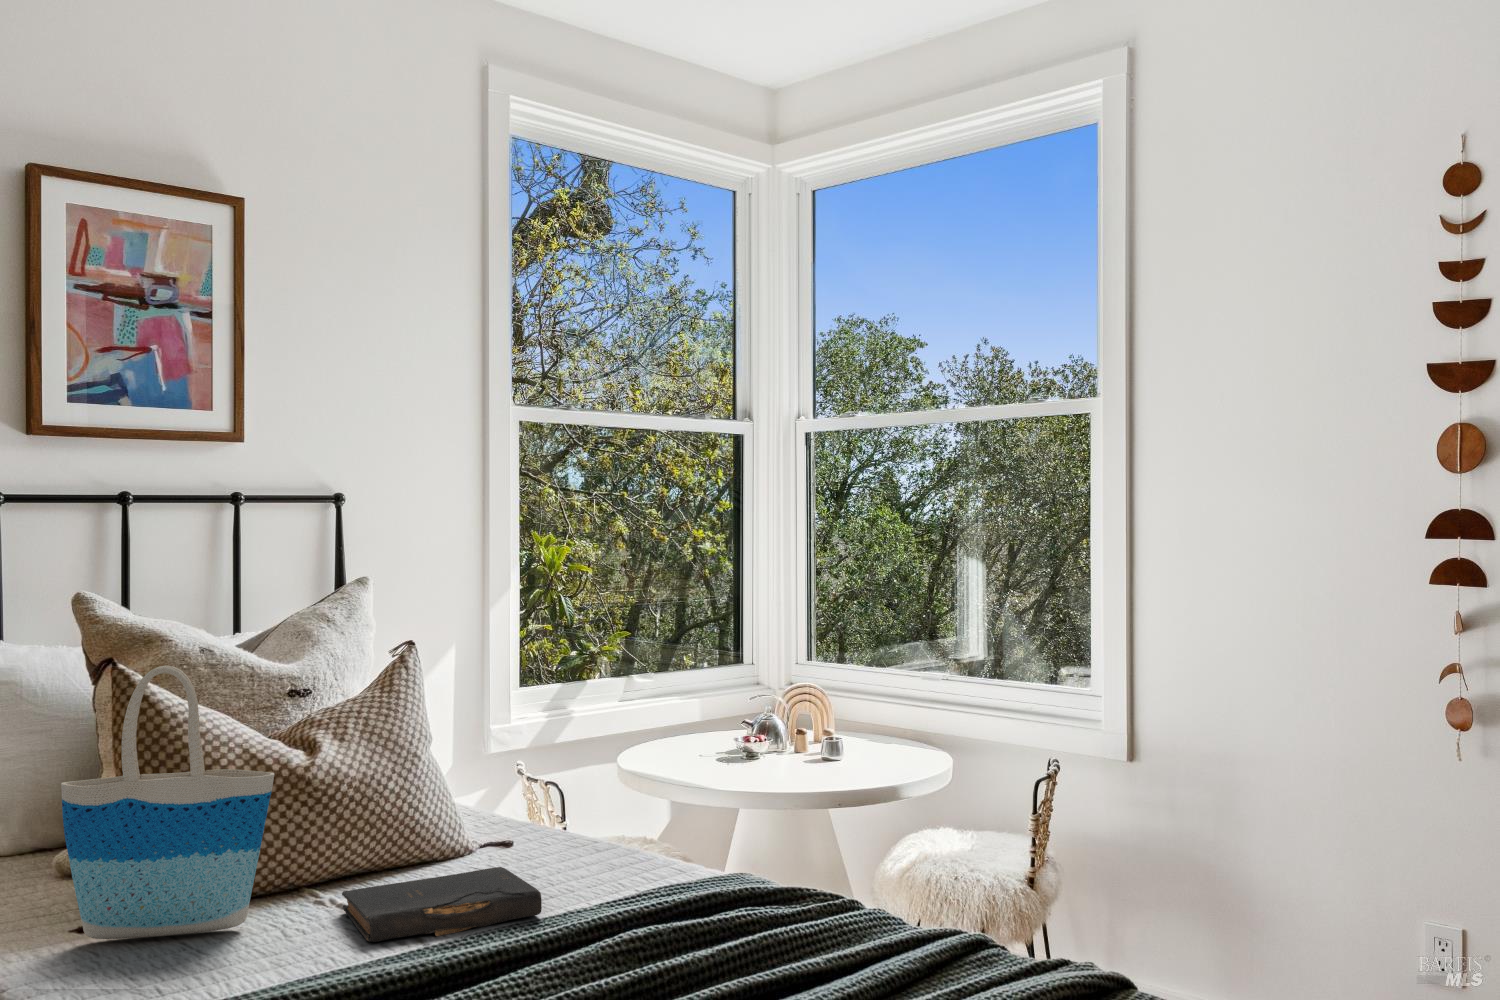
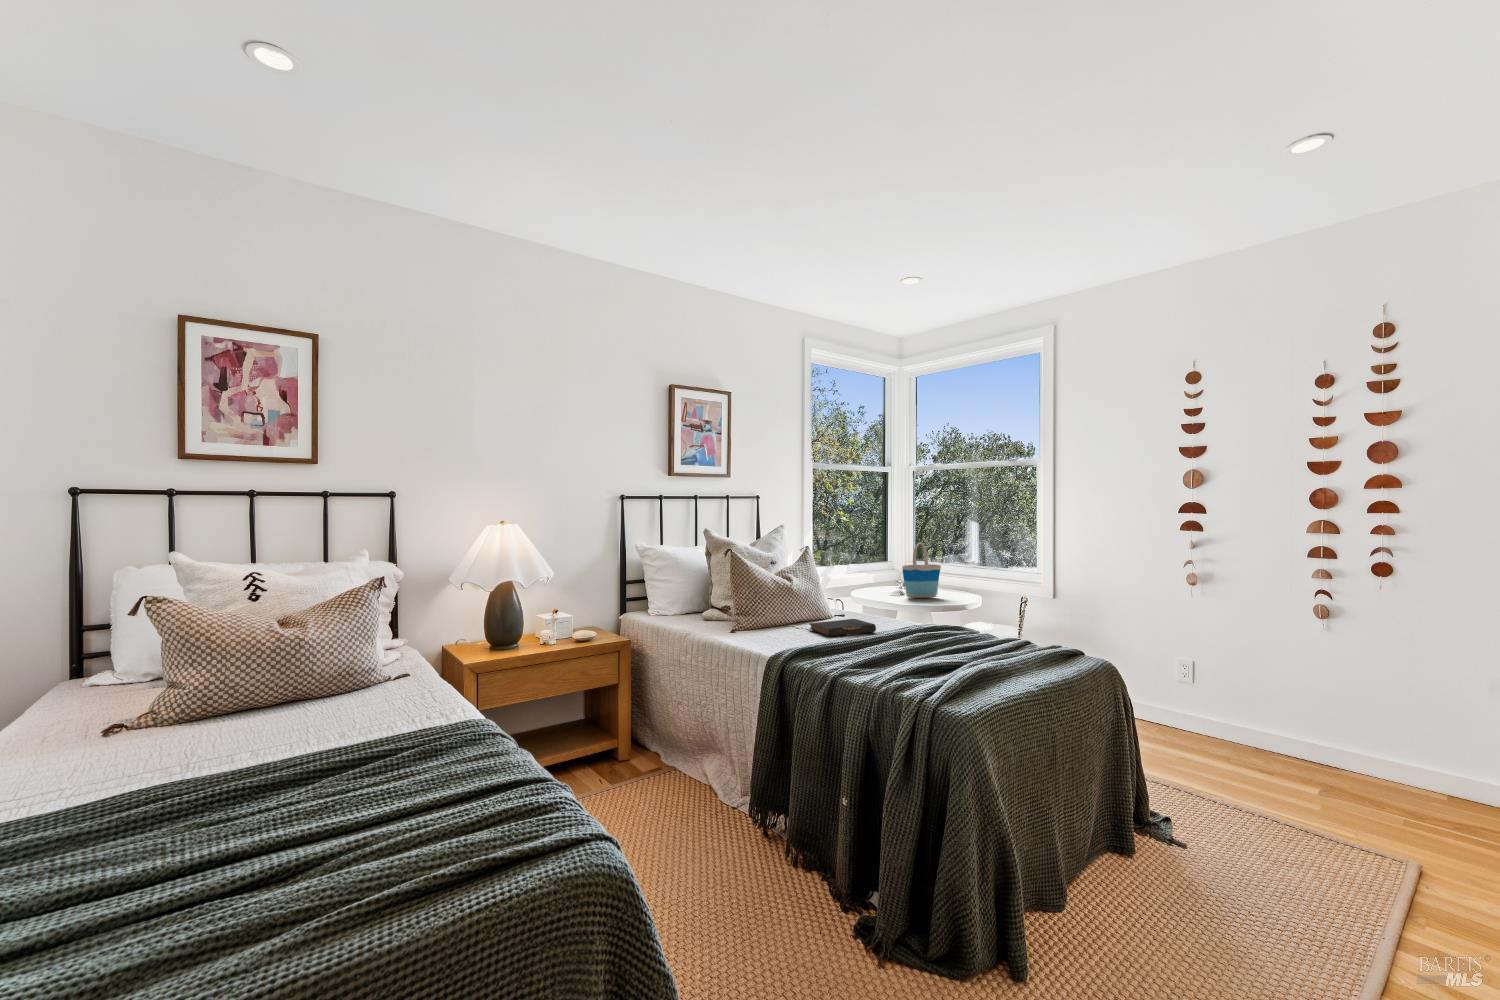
tote bag: present [61,666,274,939] -> present [903,542,941,598]

